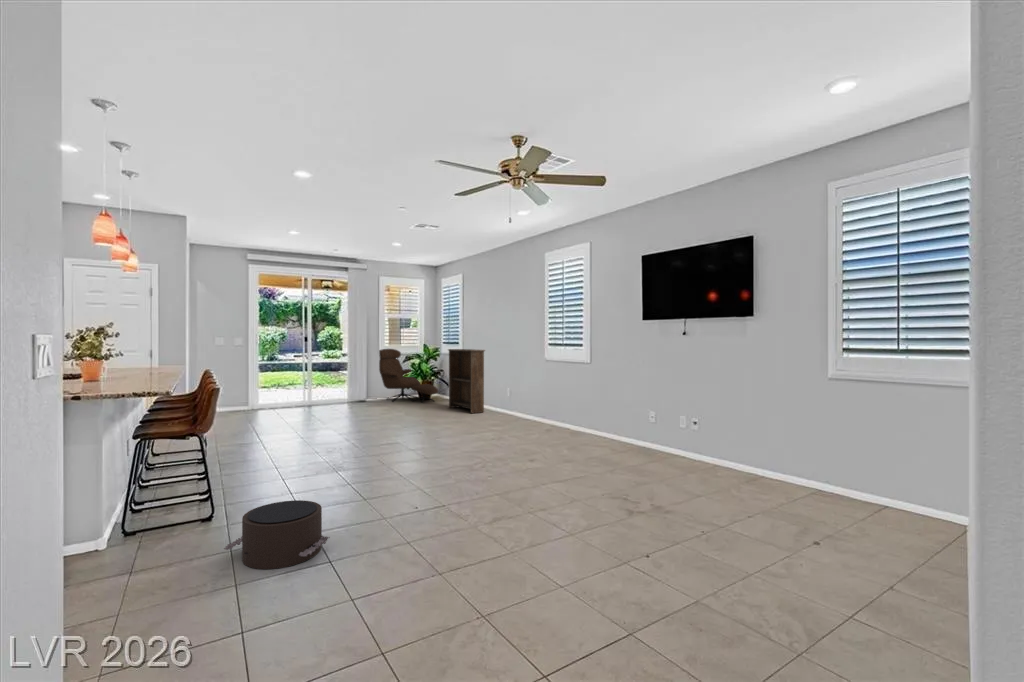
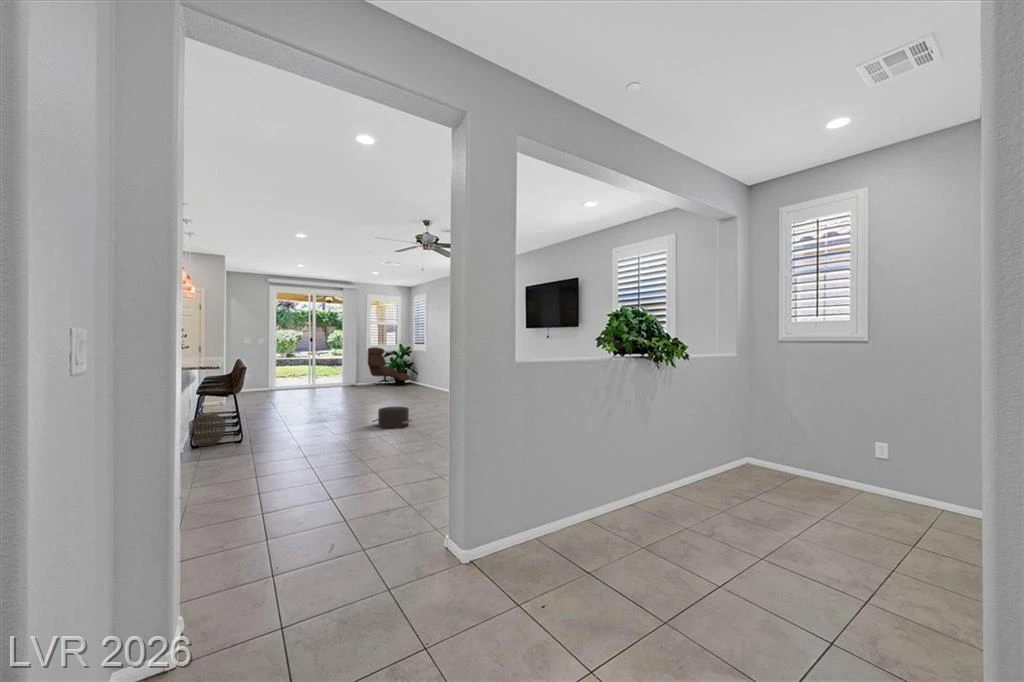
bookshelf: present [448,349,485,413] -> none [414,348,439,393]
woven basket: none [118,470,183,533] -> present [189,413,226,446]
pouf: present [224,500,330,569] -> present [372,406,411,428]

